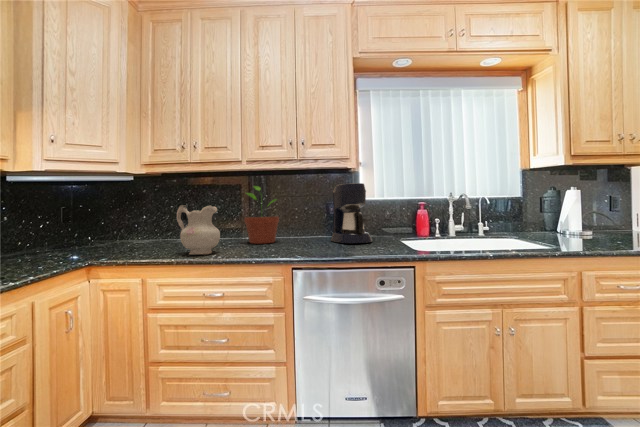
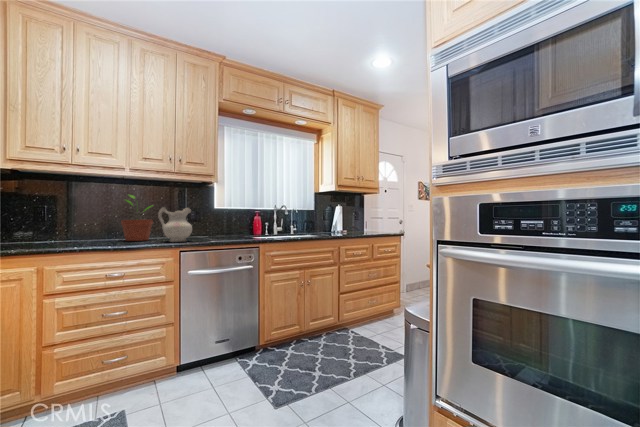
coffee maker: present [331,183,372,243] -> none [196,196,228,238]
ceramic pitcher: present [177,205,220,255] -> present [158,207,192,242]

